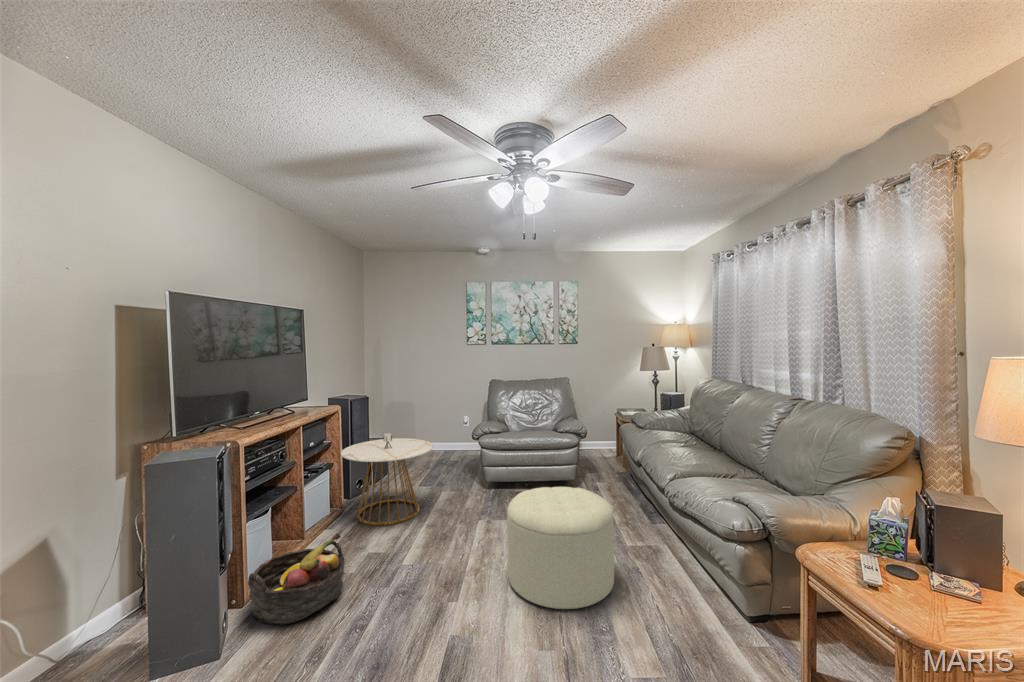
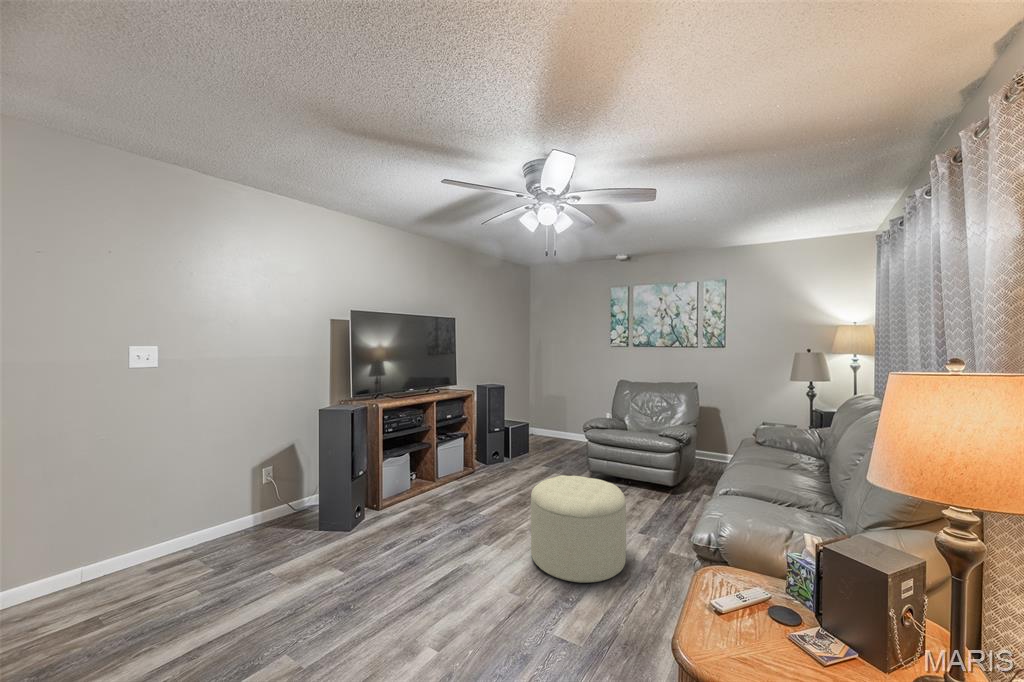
side table: present [341,433,433,526] -> none [468,416,537,487]
basket: present [248,533,345,625] -> none [377,478,436,525]

